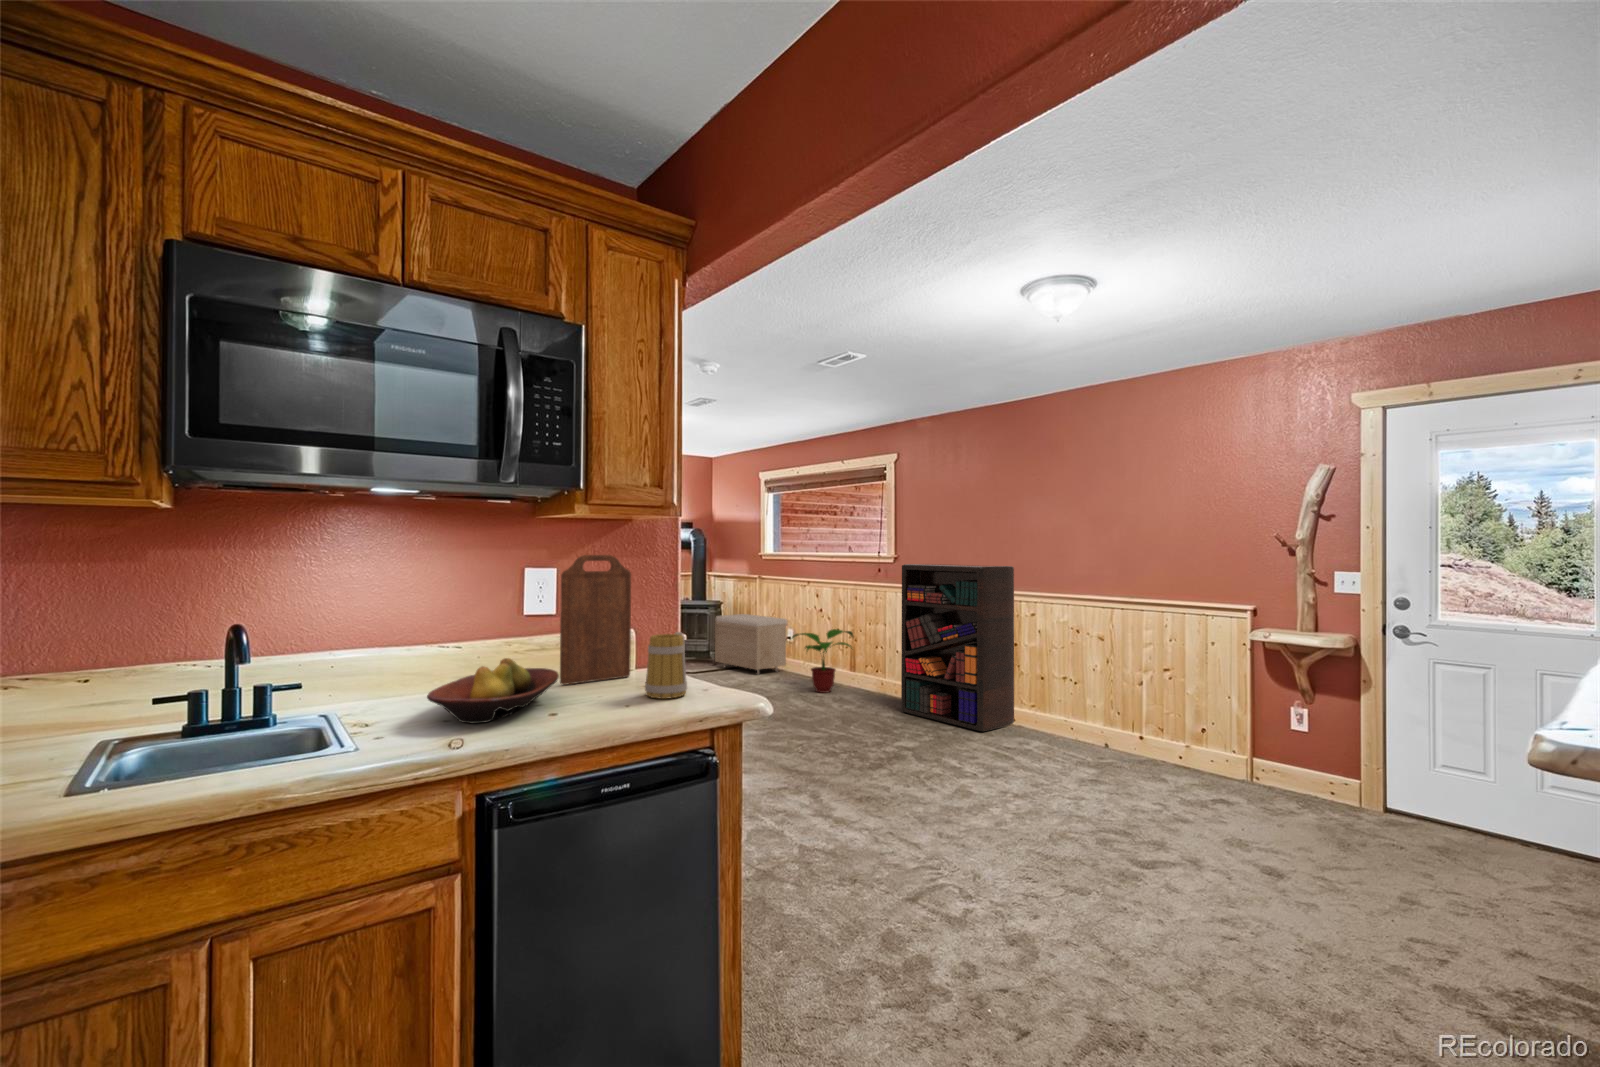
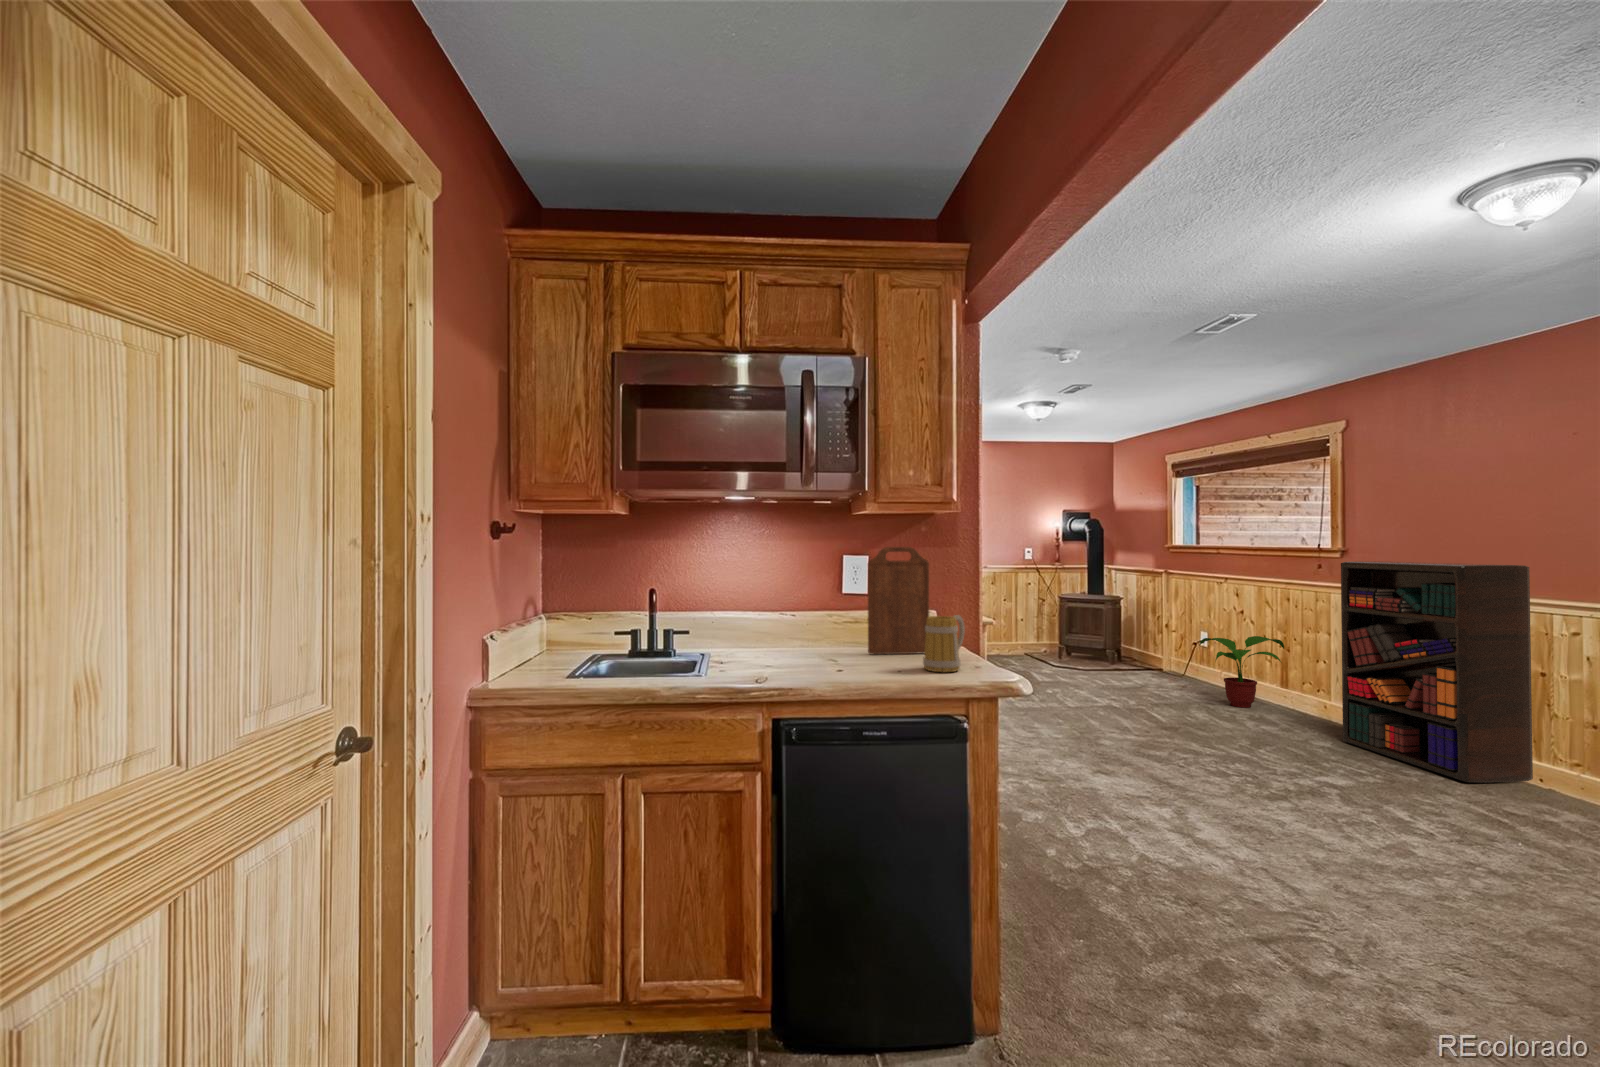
storage bench: present [715,614,788,674] -> none [1117,614,1202,680]
fruit bowl: present [427,658,559,723] -> none [753,627,857,673]

